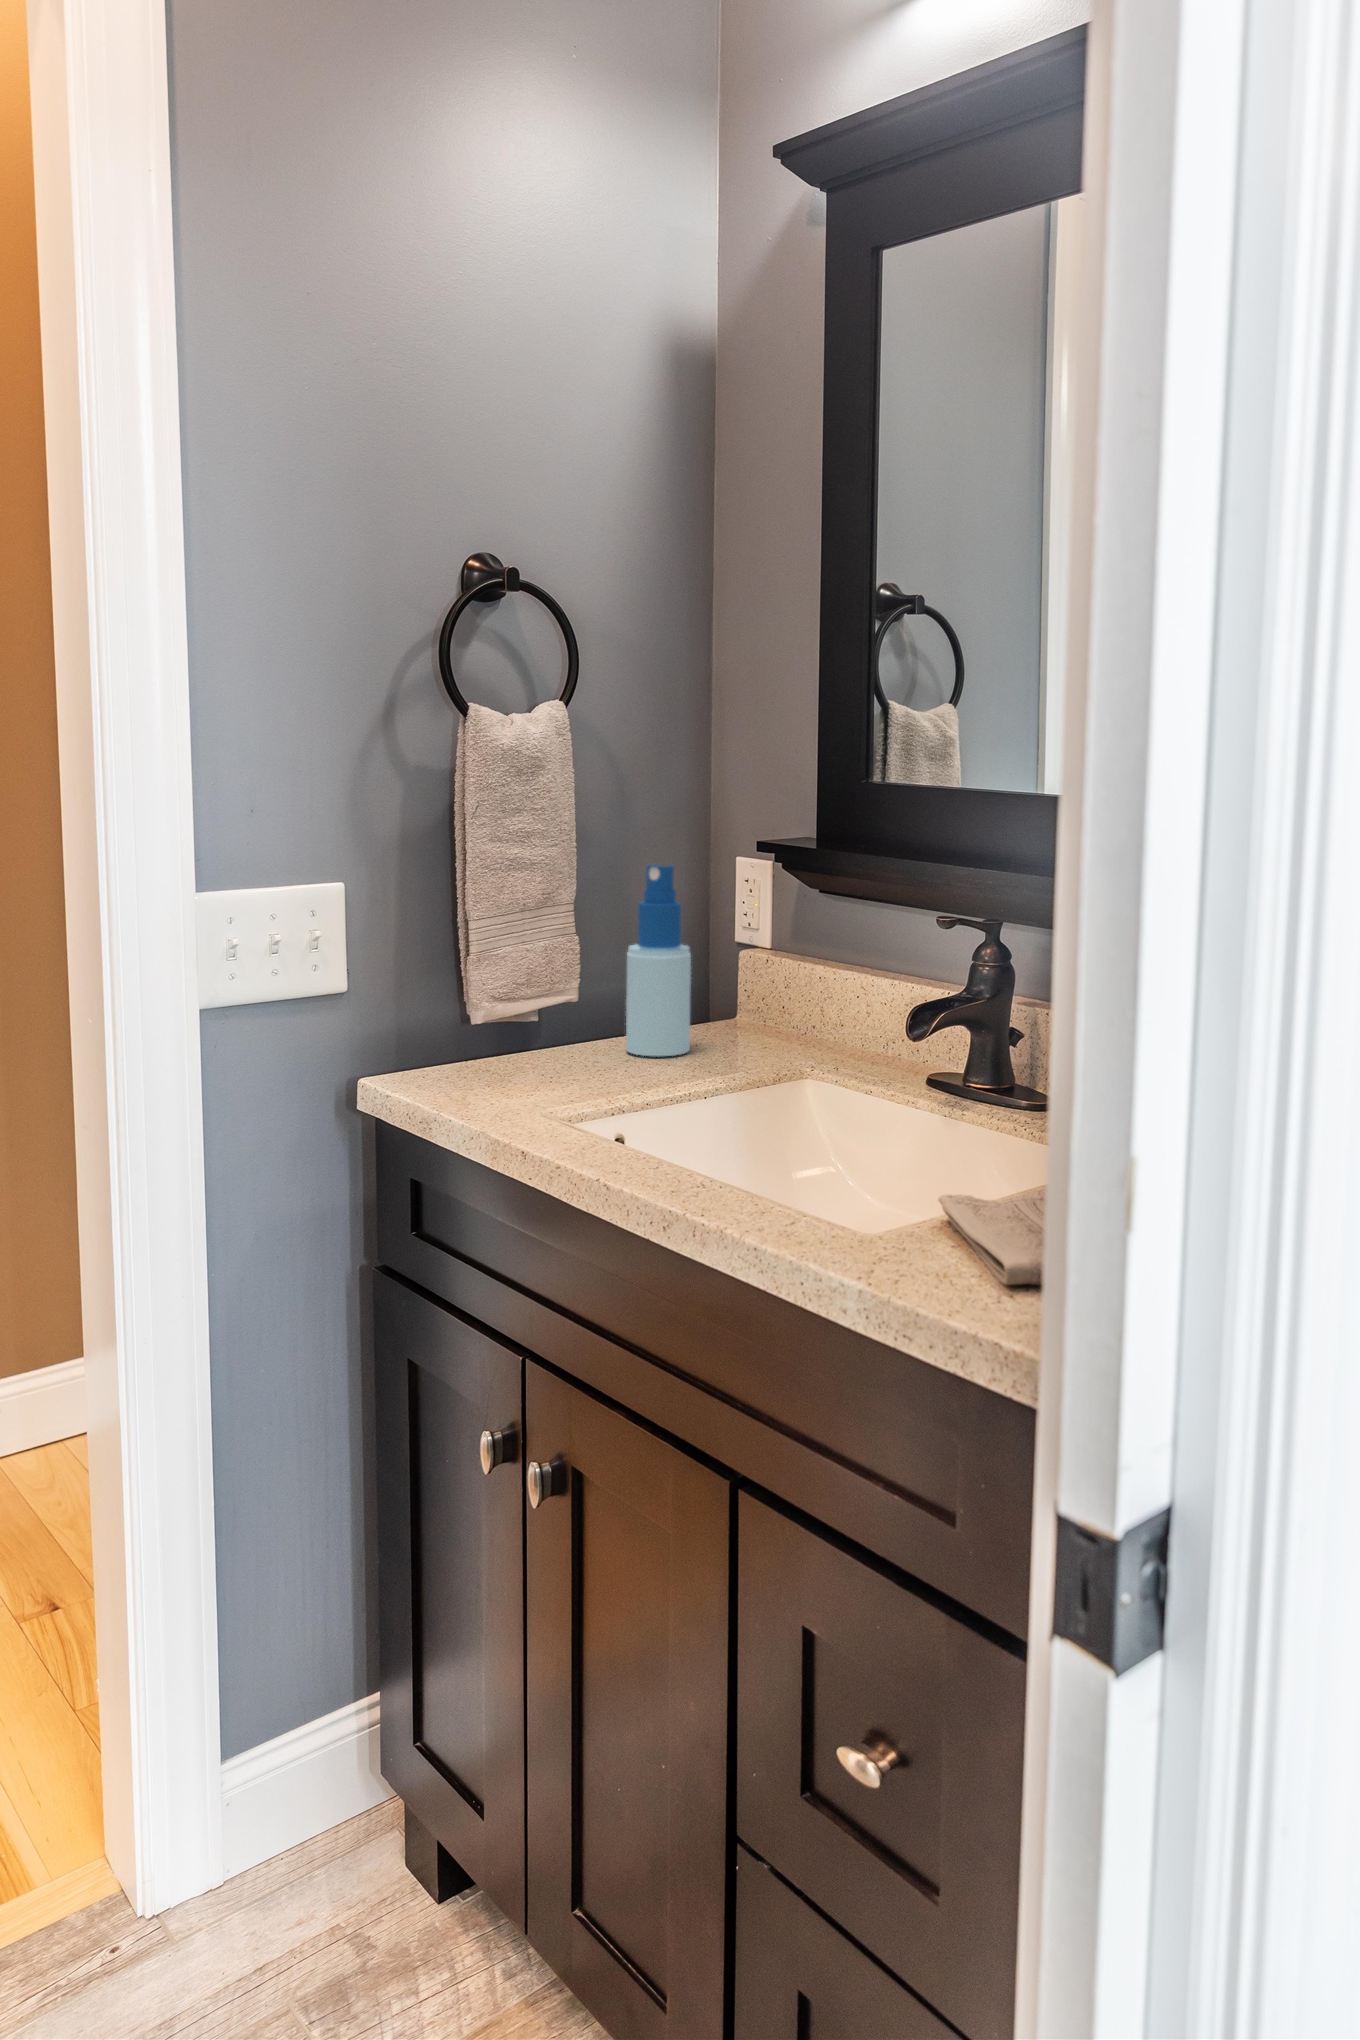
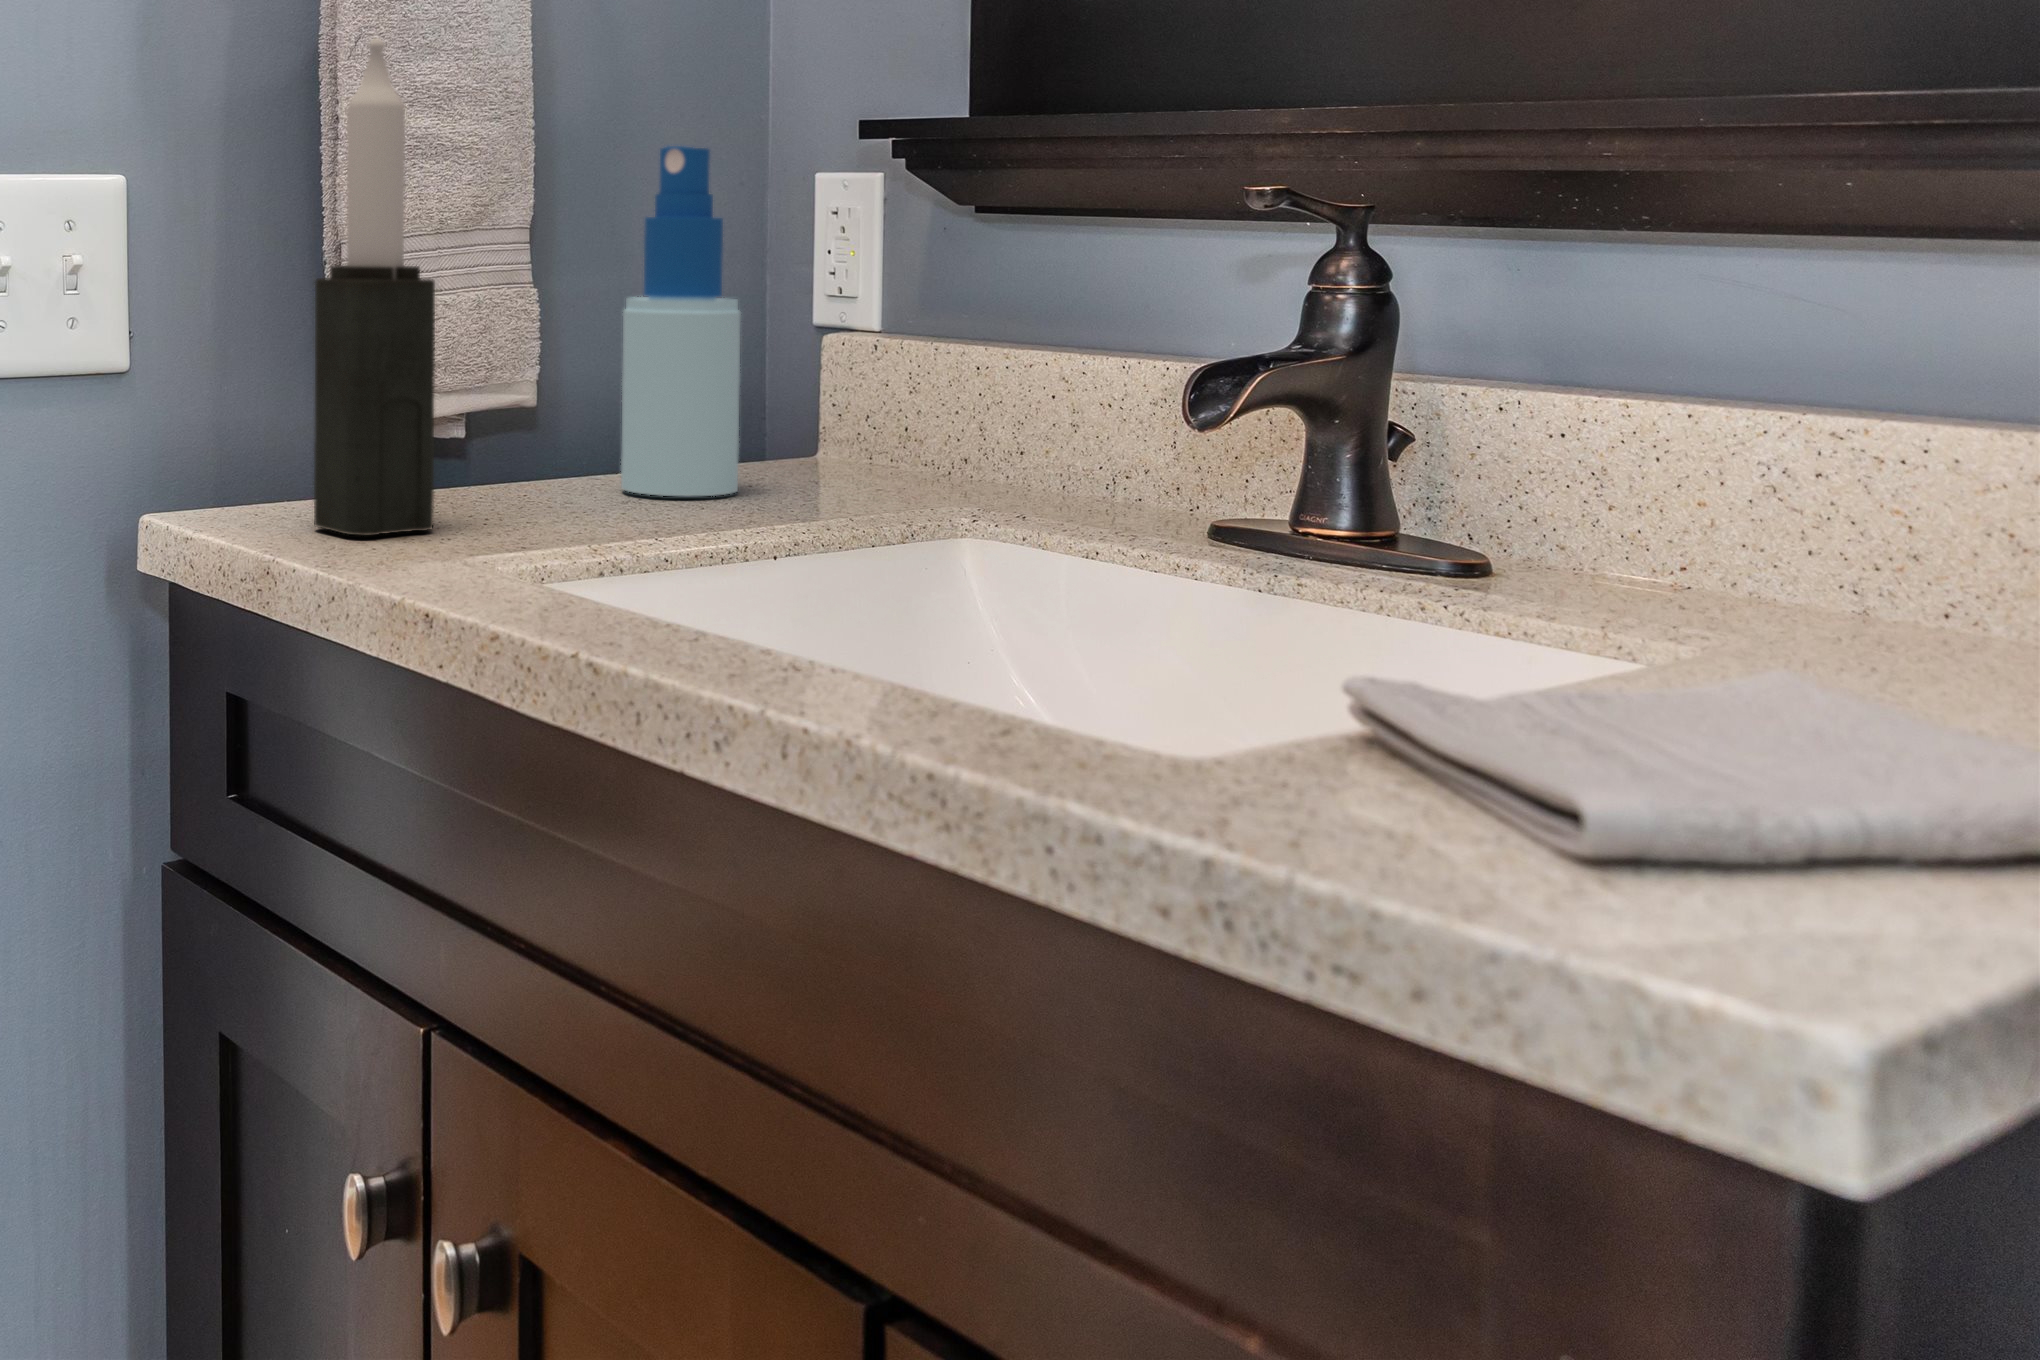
candle: none [457,825,523,1094] -> present [314,38,435,536]

